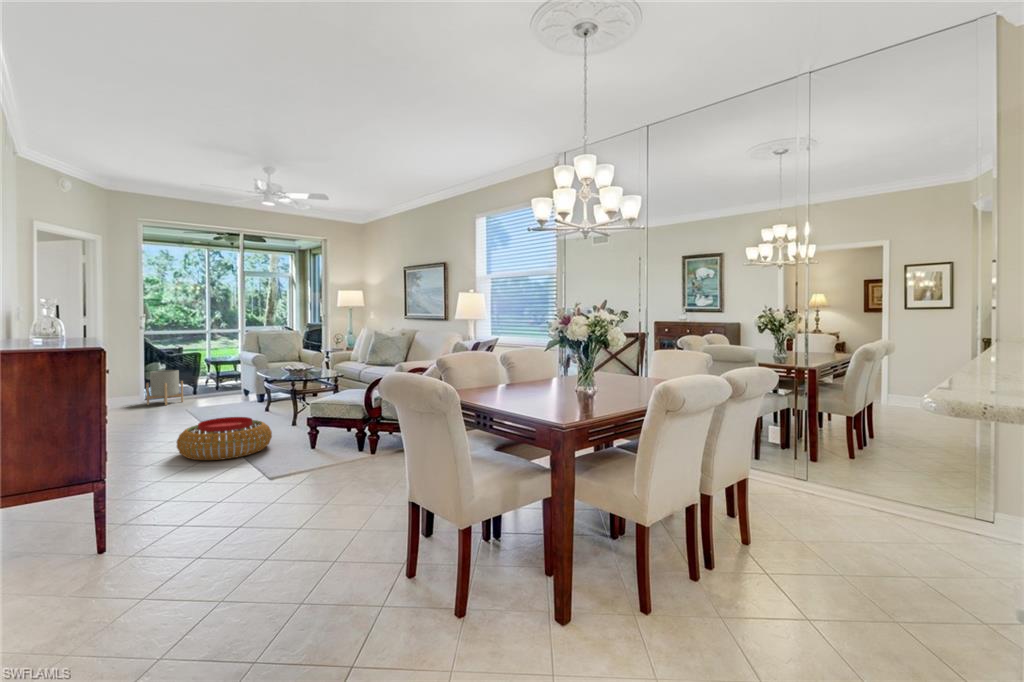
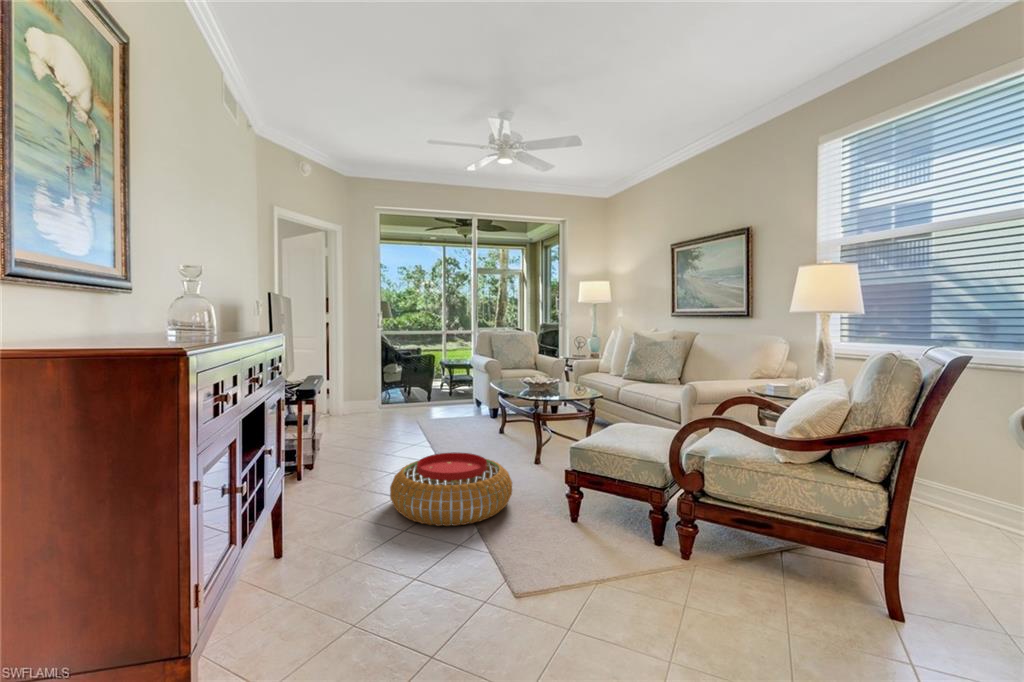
planter: present [146,370,183,405] -> none [383,373,417,413]

